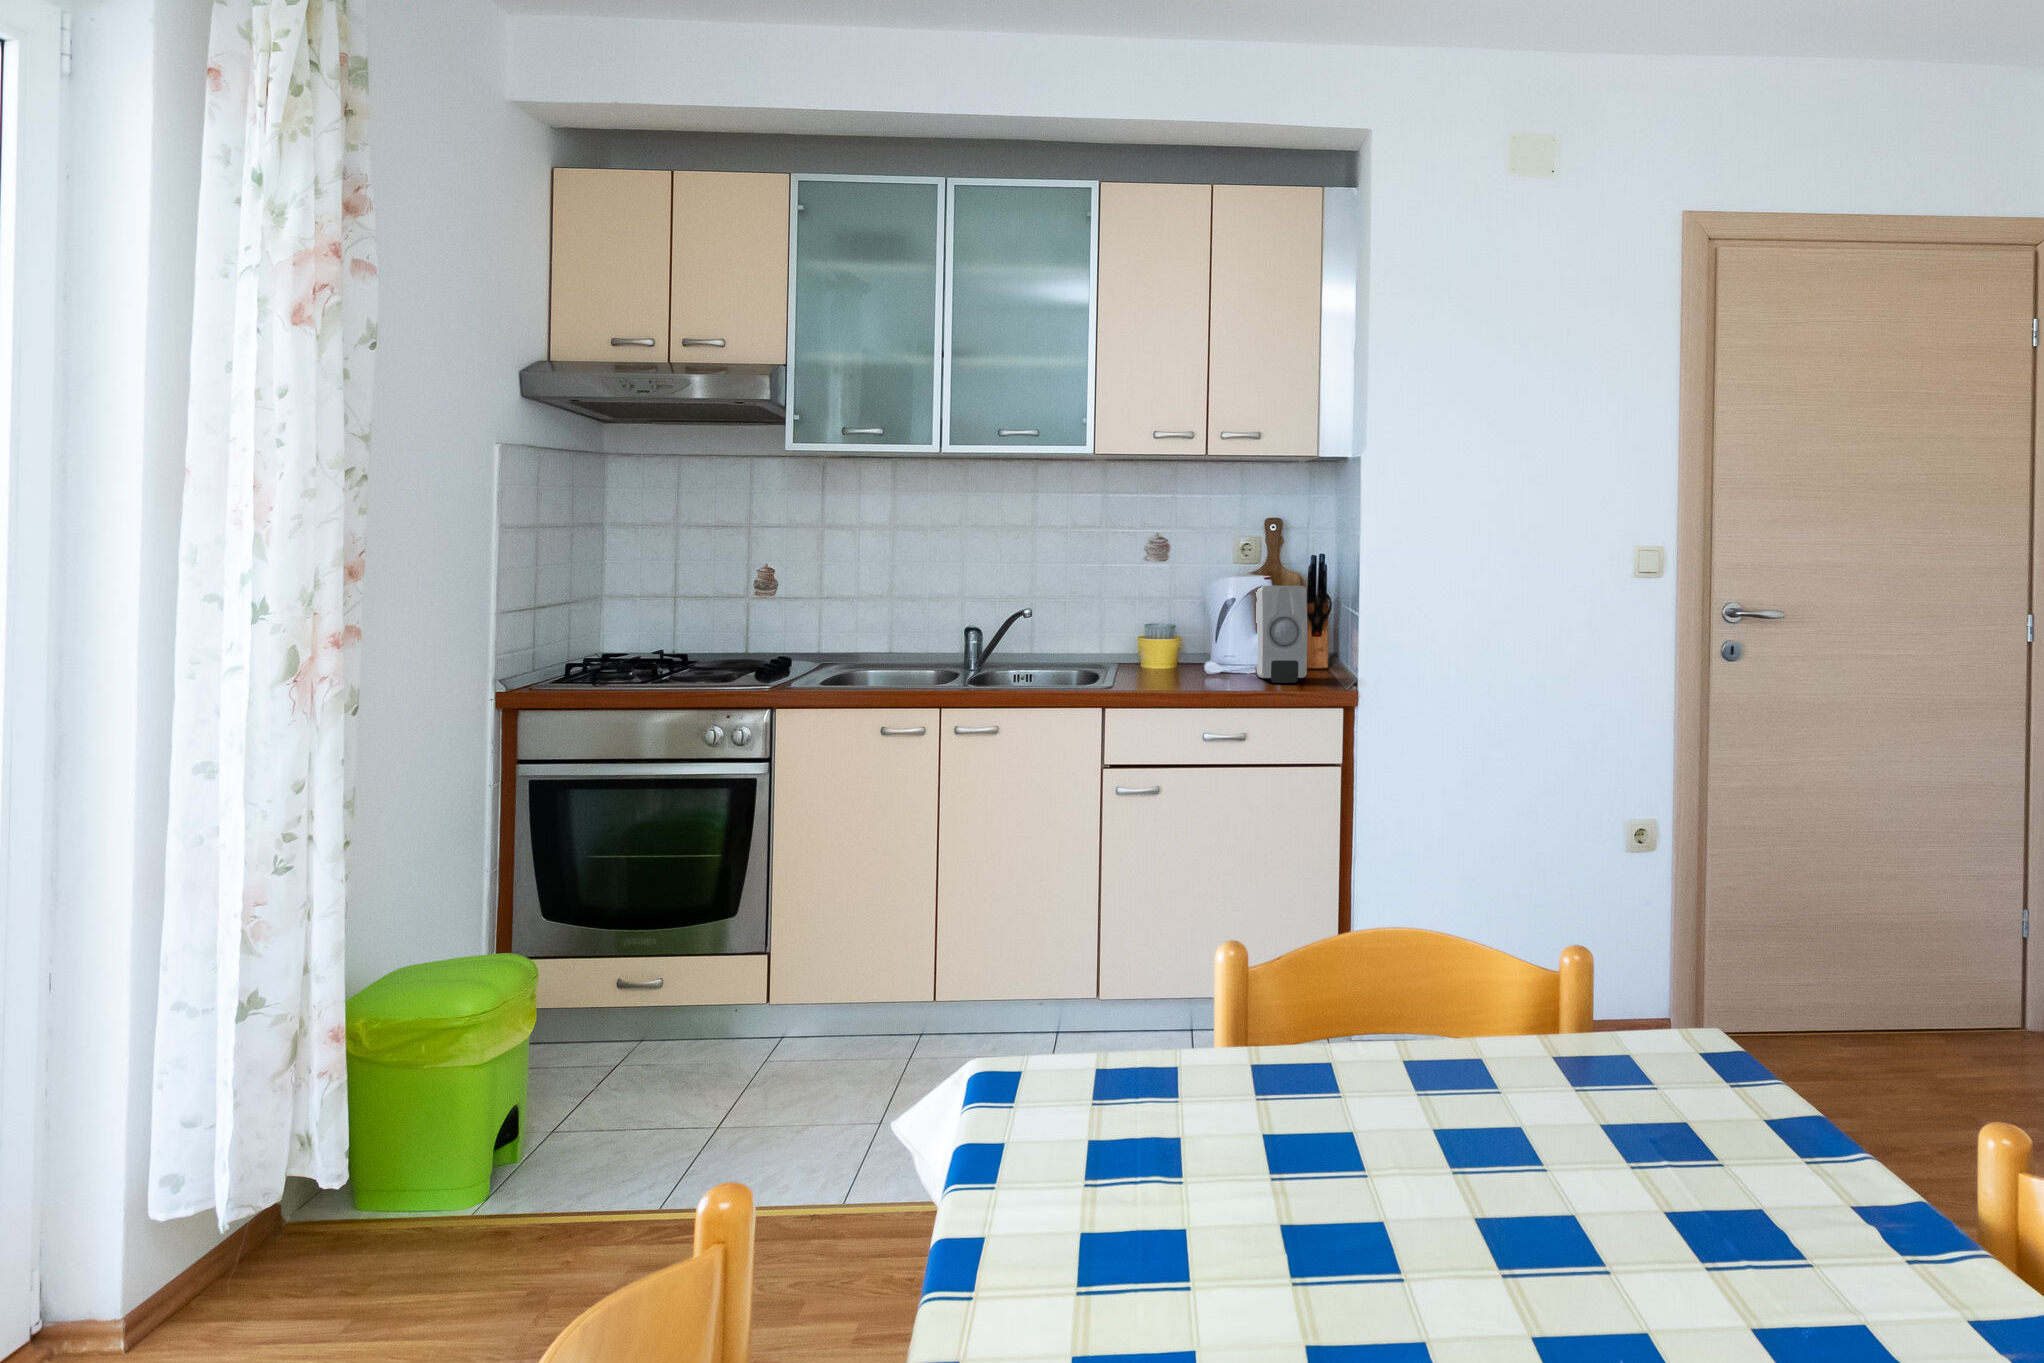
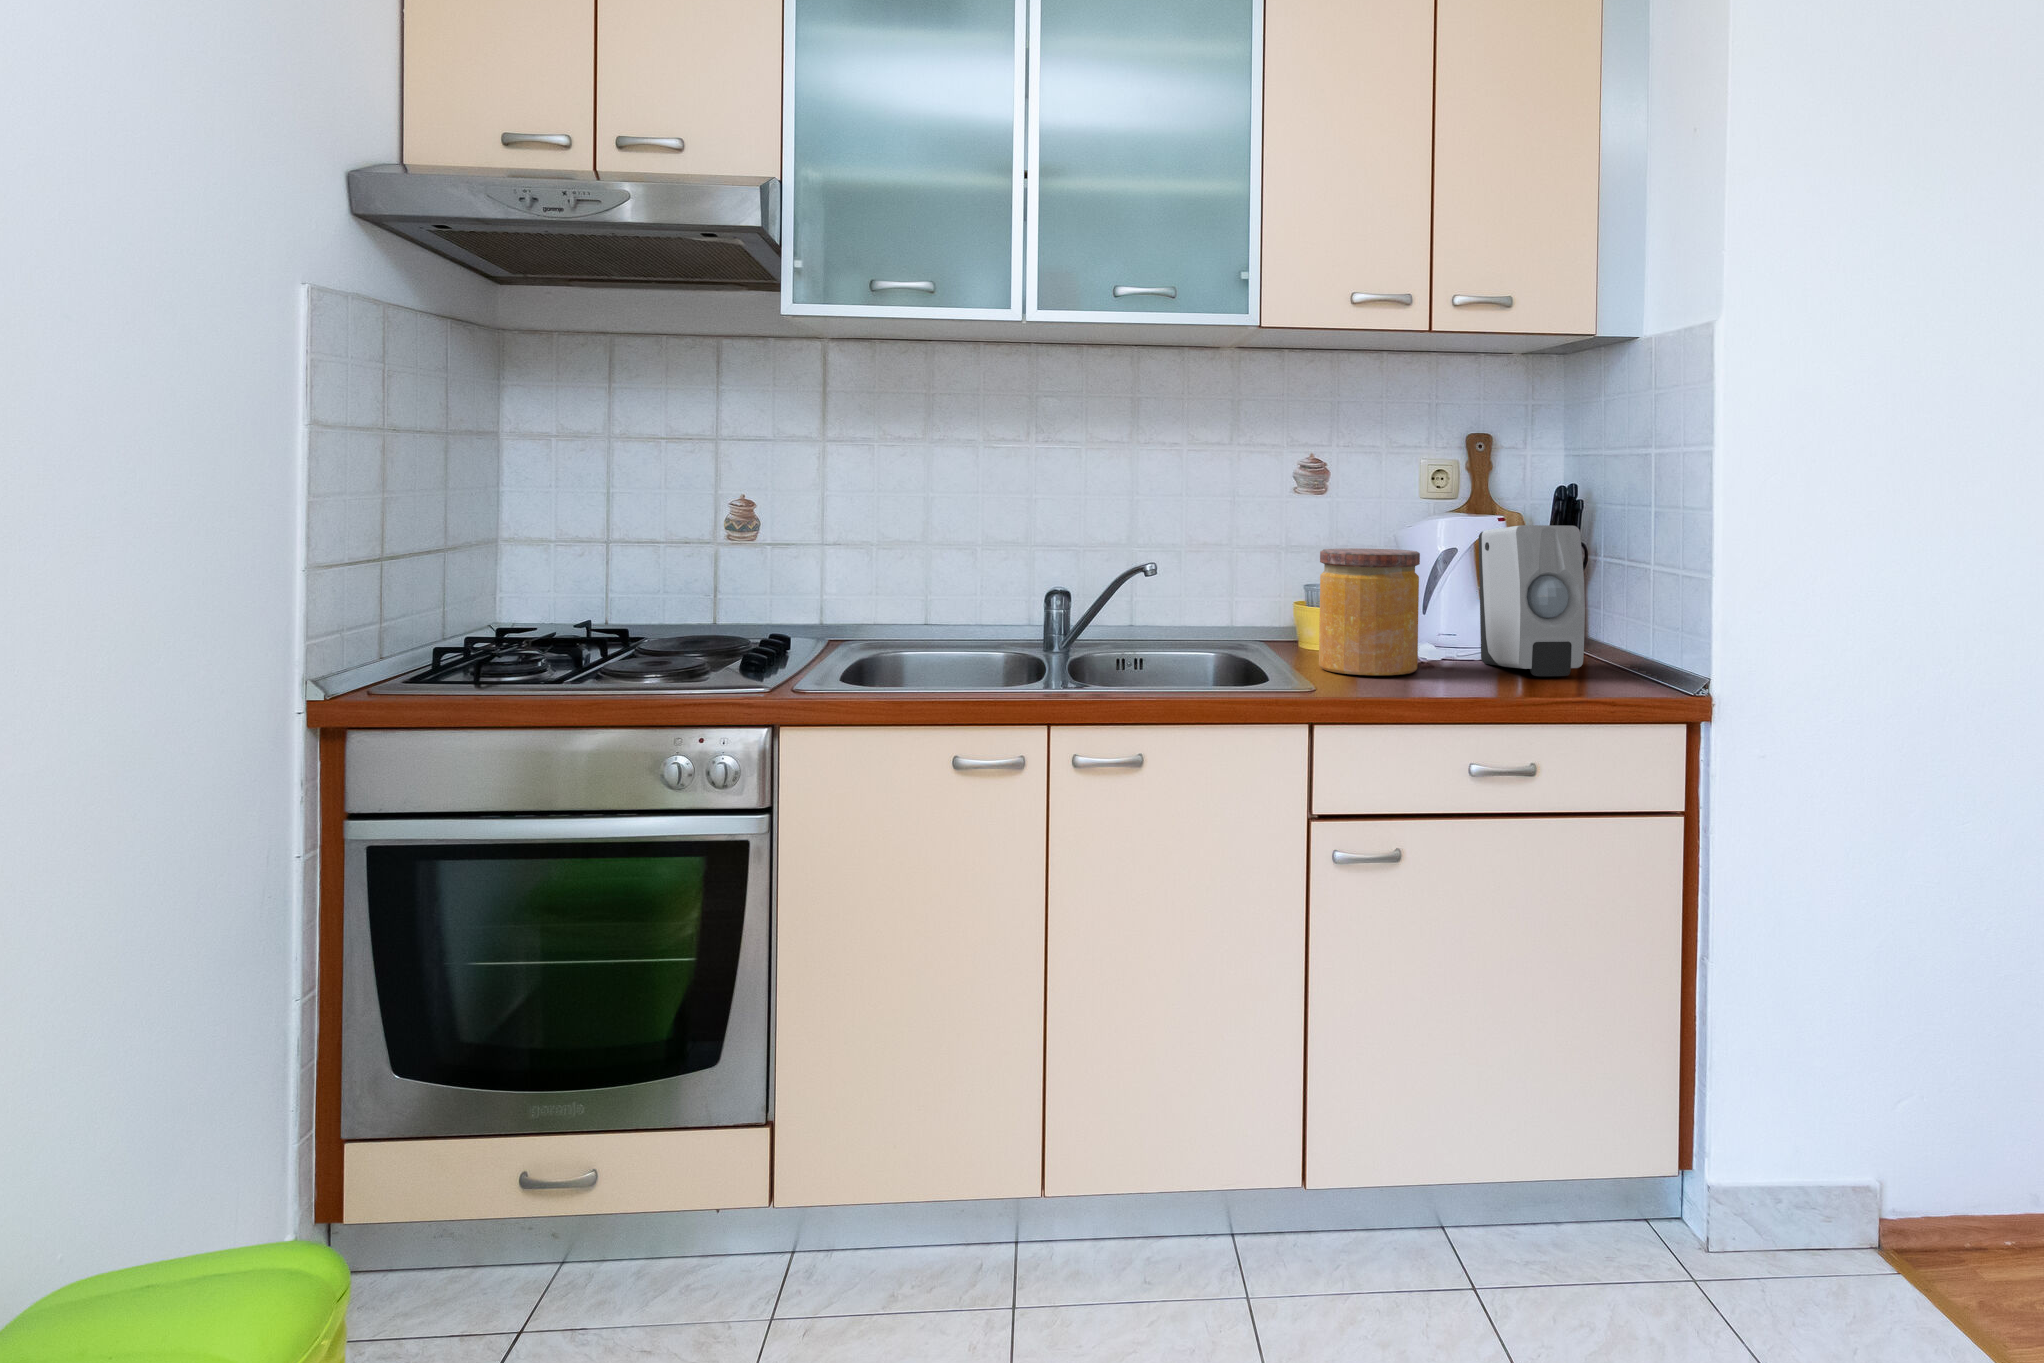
jar: none [1139,601,1204,682] -> present [1319,548,1420,675]

